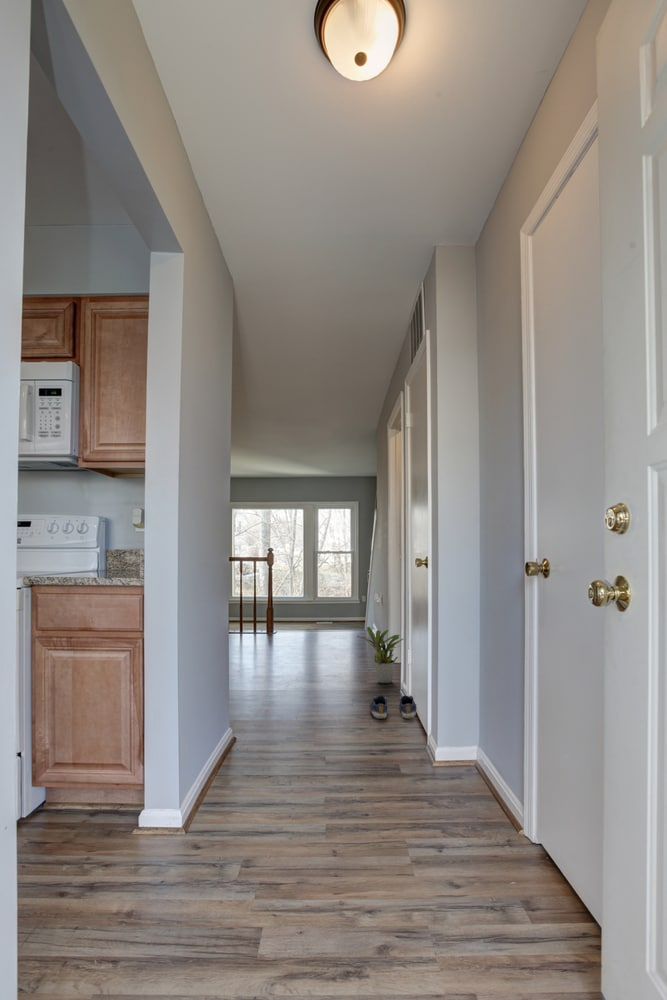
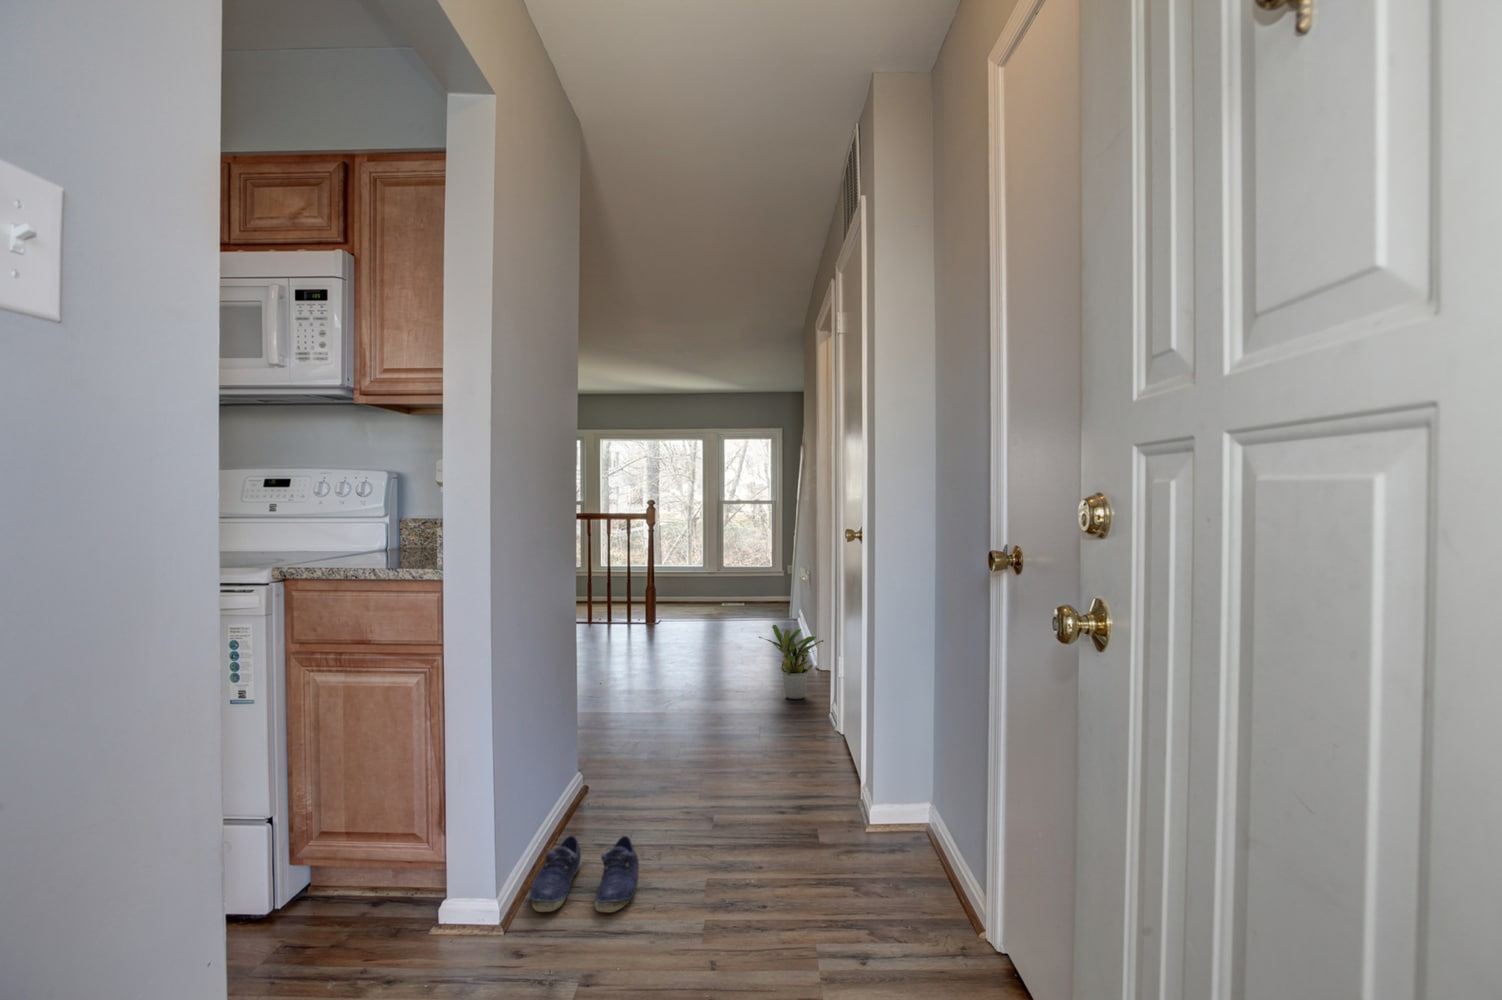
shoe: present [369,695,417,719] -> present [530,836,639,913]

